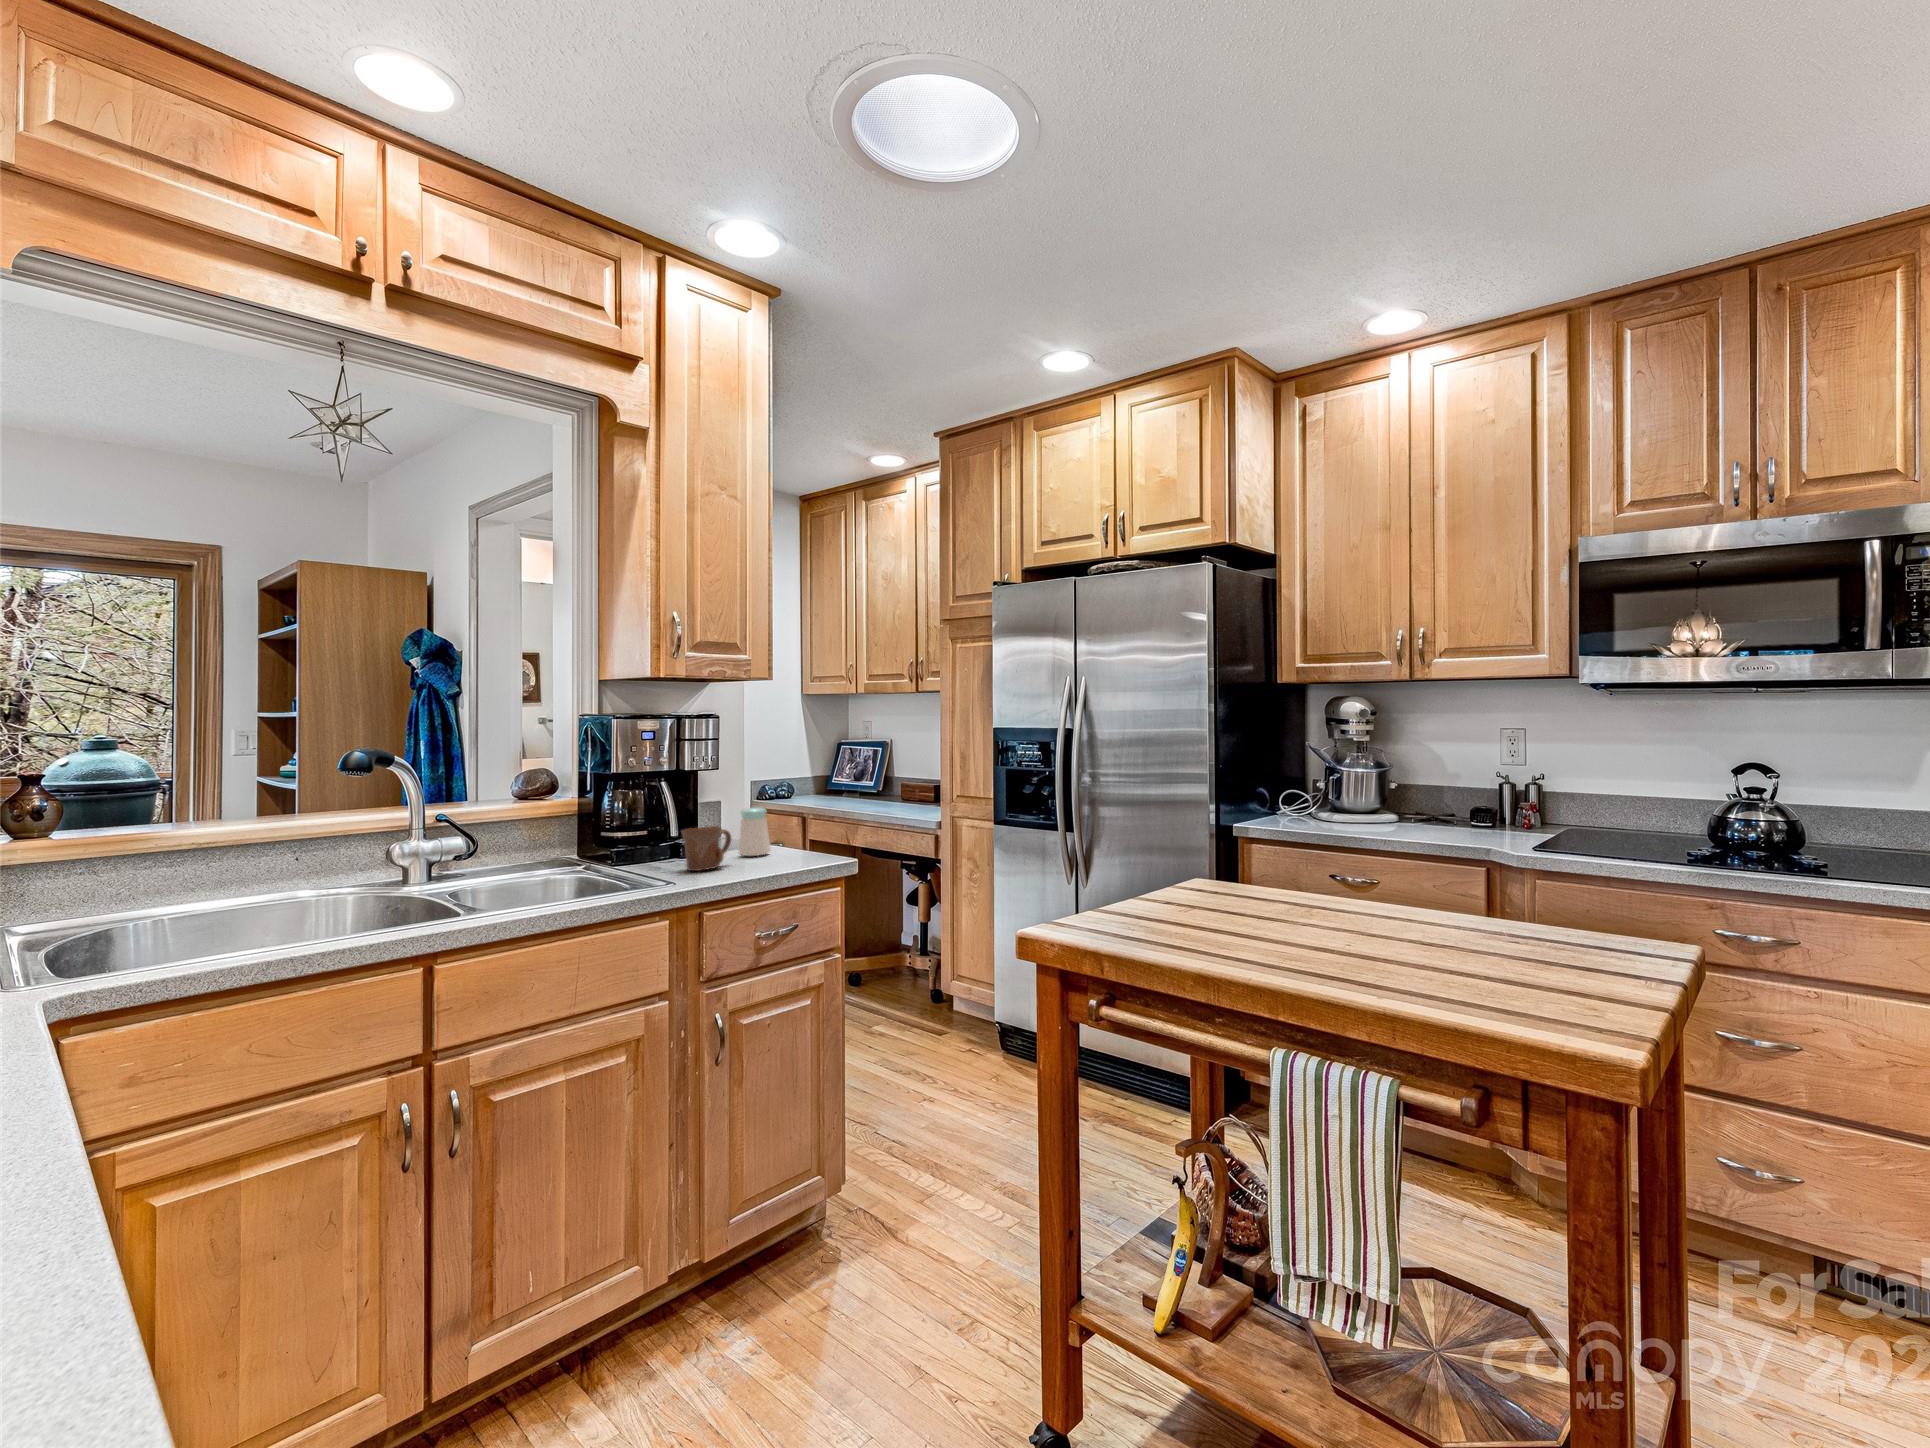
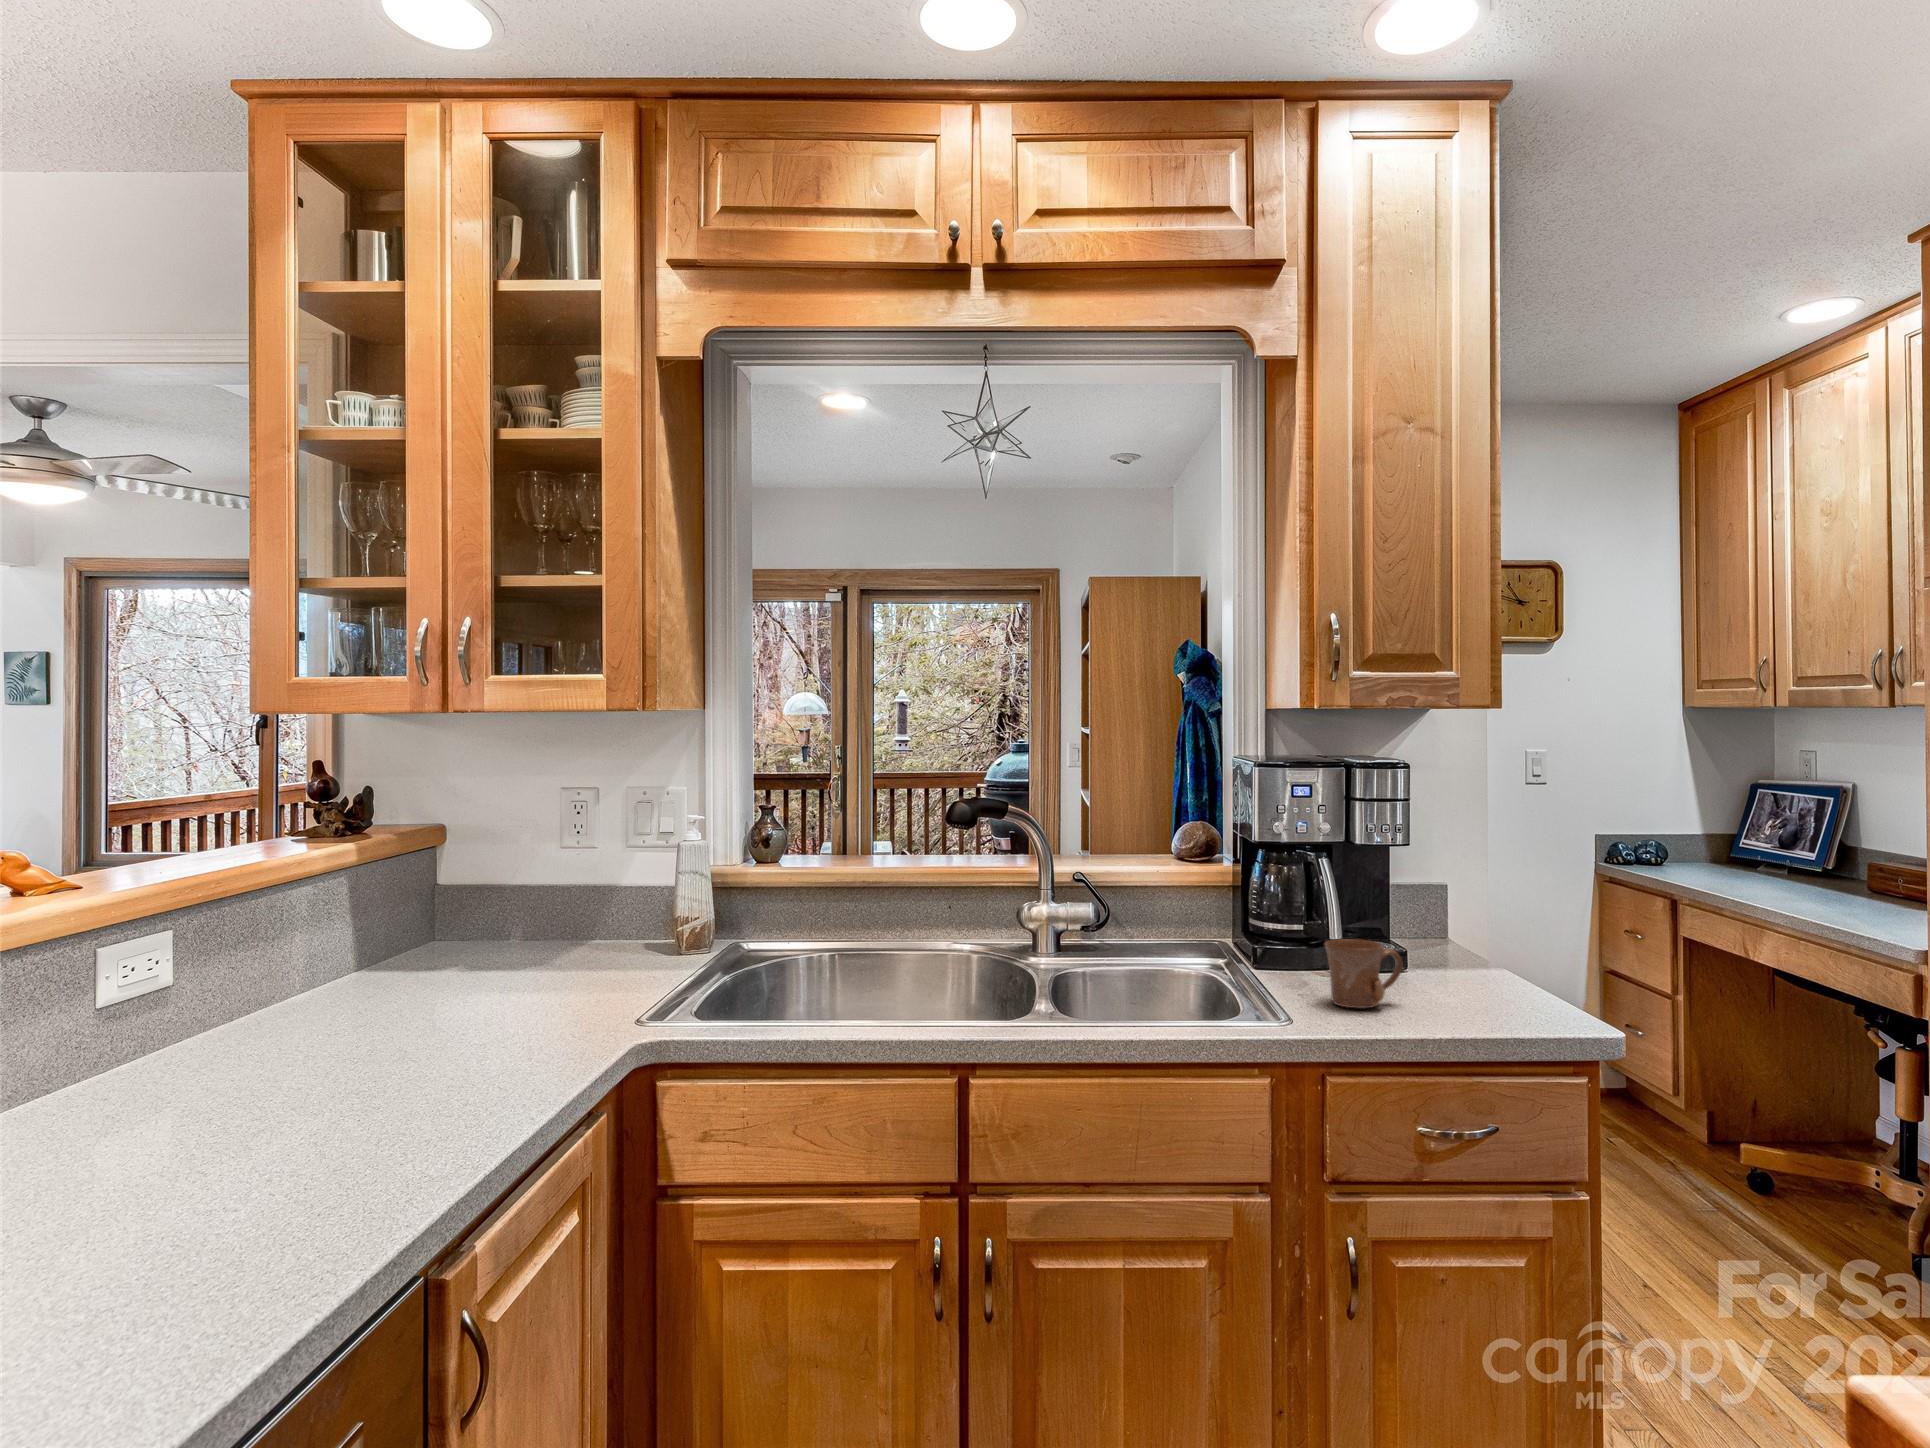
salt shaker: present [739,807,770,856] -> none [1429,916,1481,995]

